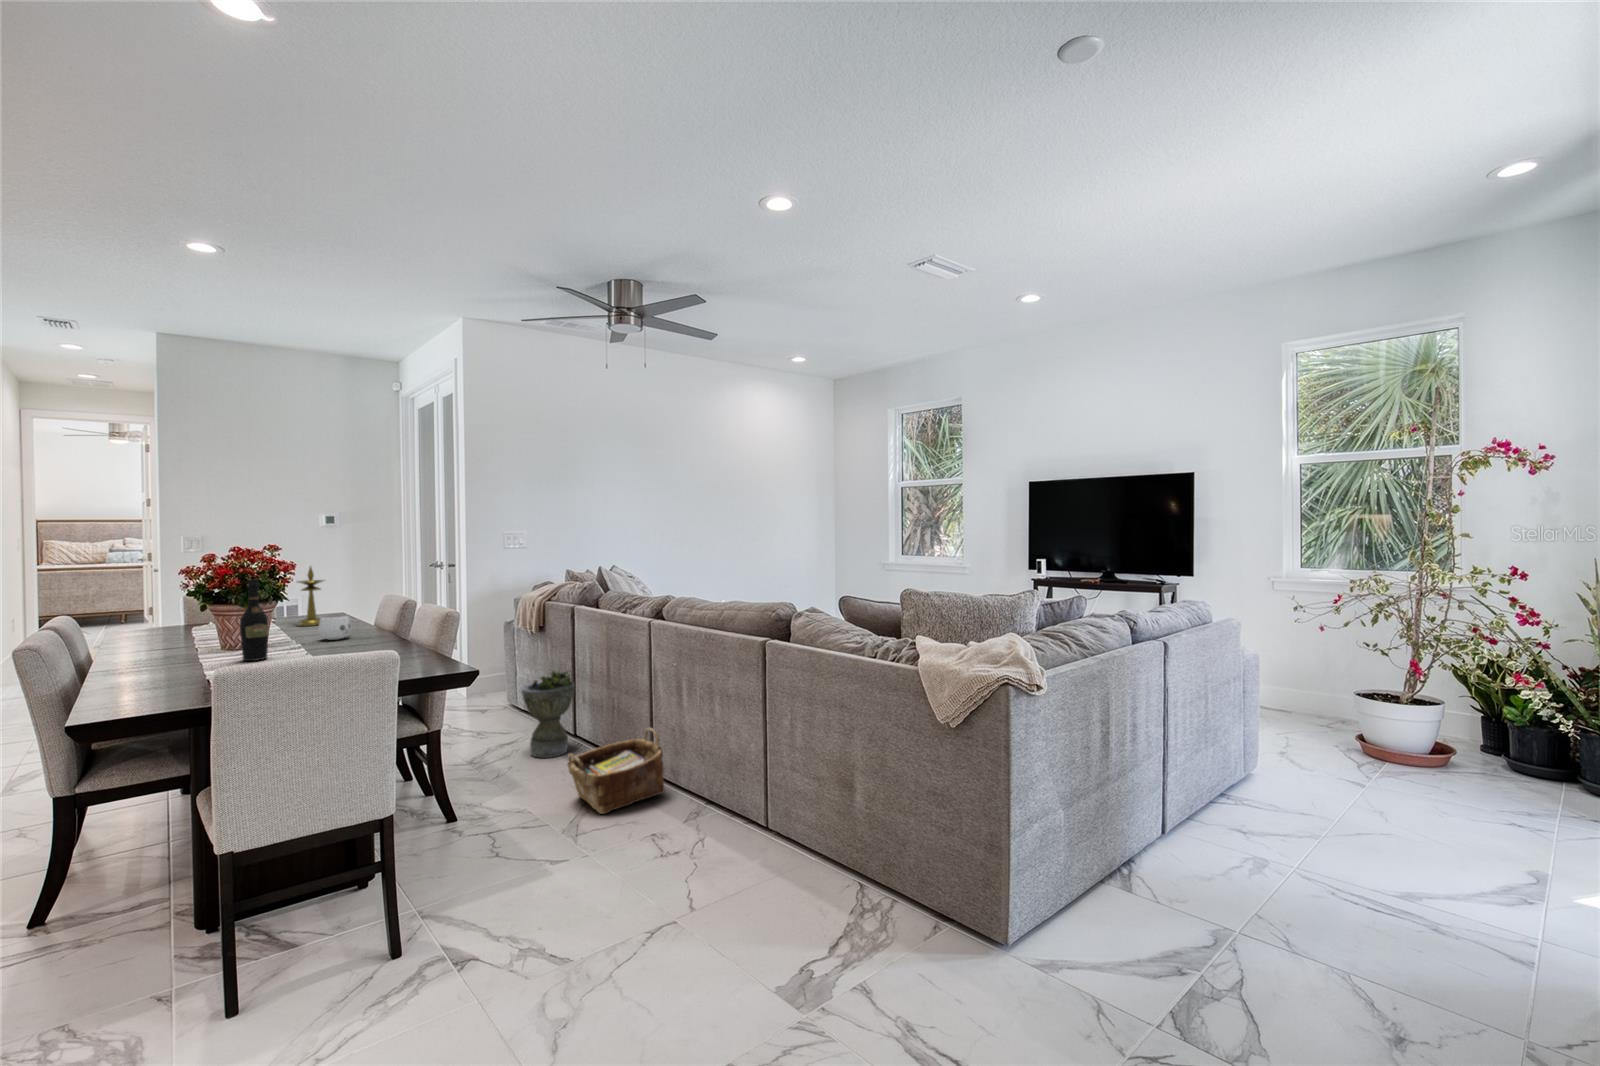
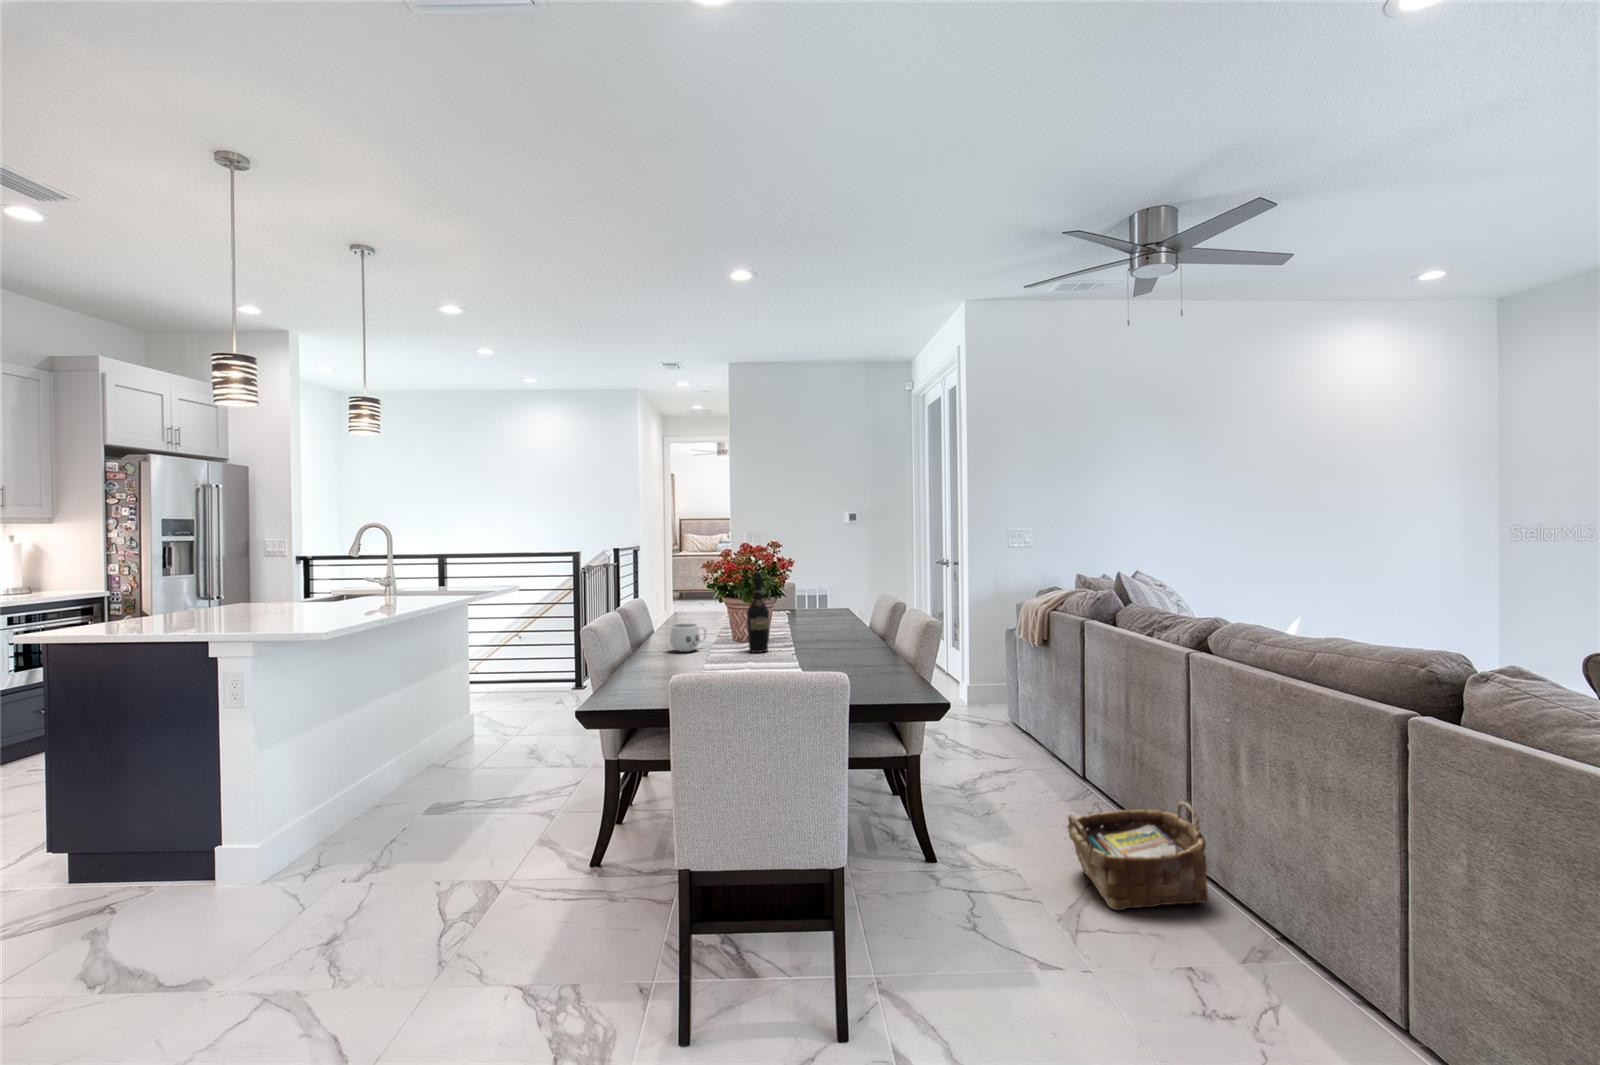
candlestick: present [298,567,323,626] -> none [810,560,834,618]
mug: present [319,615,352,640] -> present [670,624,706,652]
planter: present [521,671,575,758] -> none [1017,696,1083,801]

